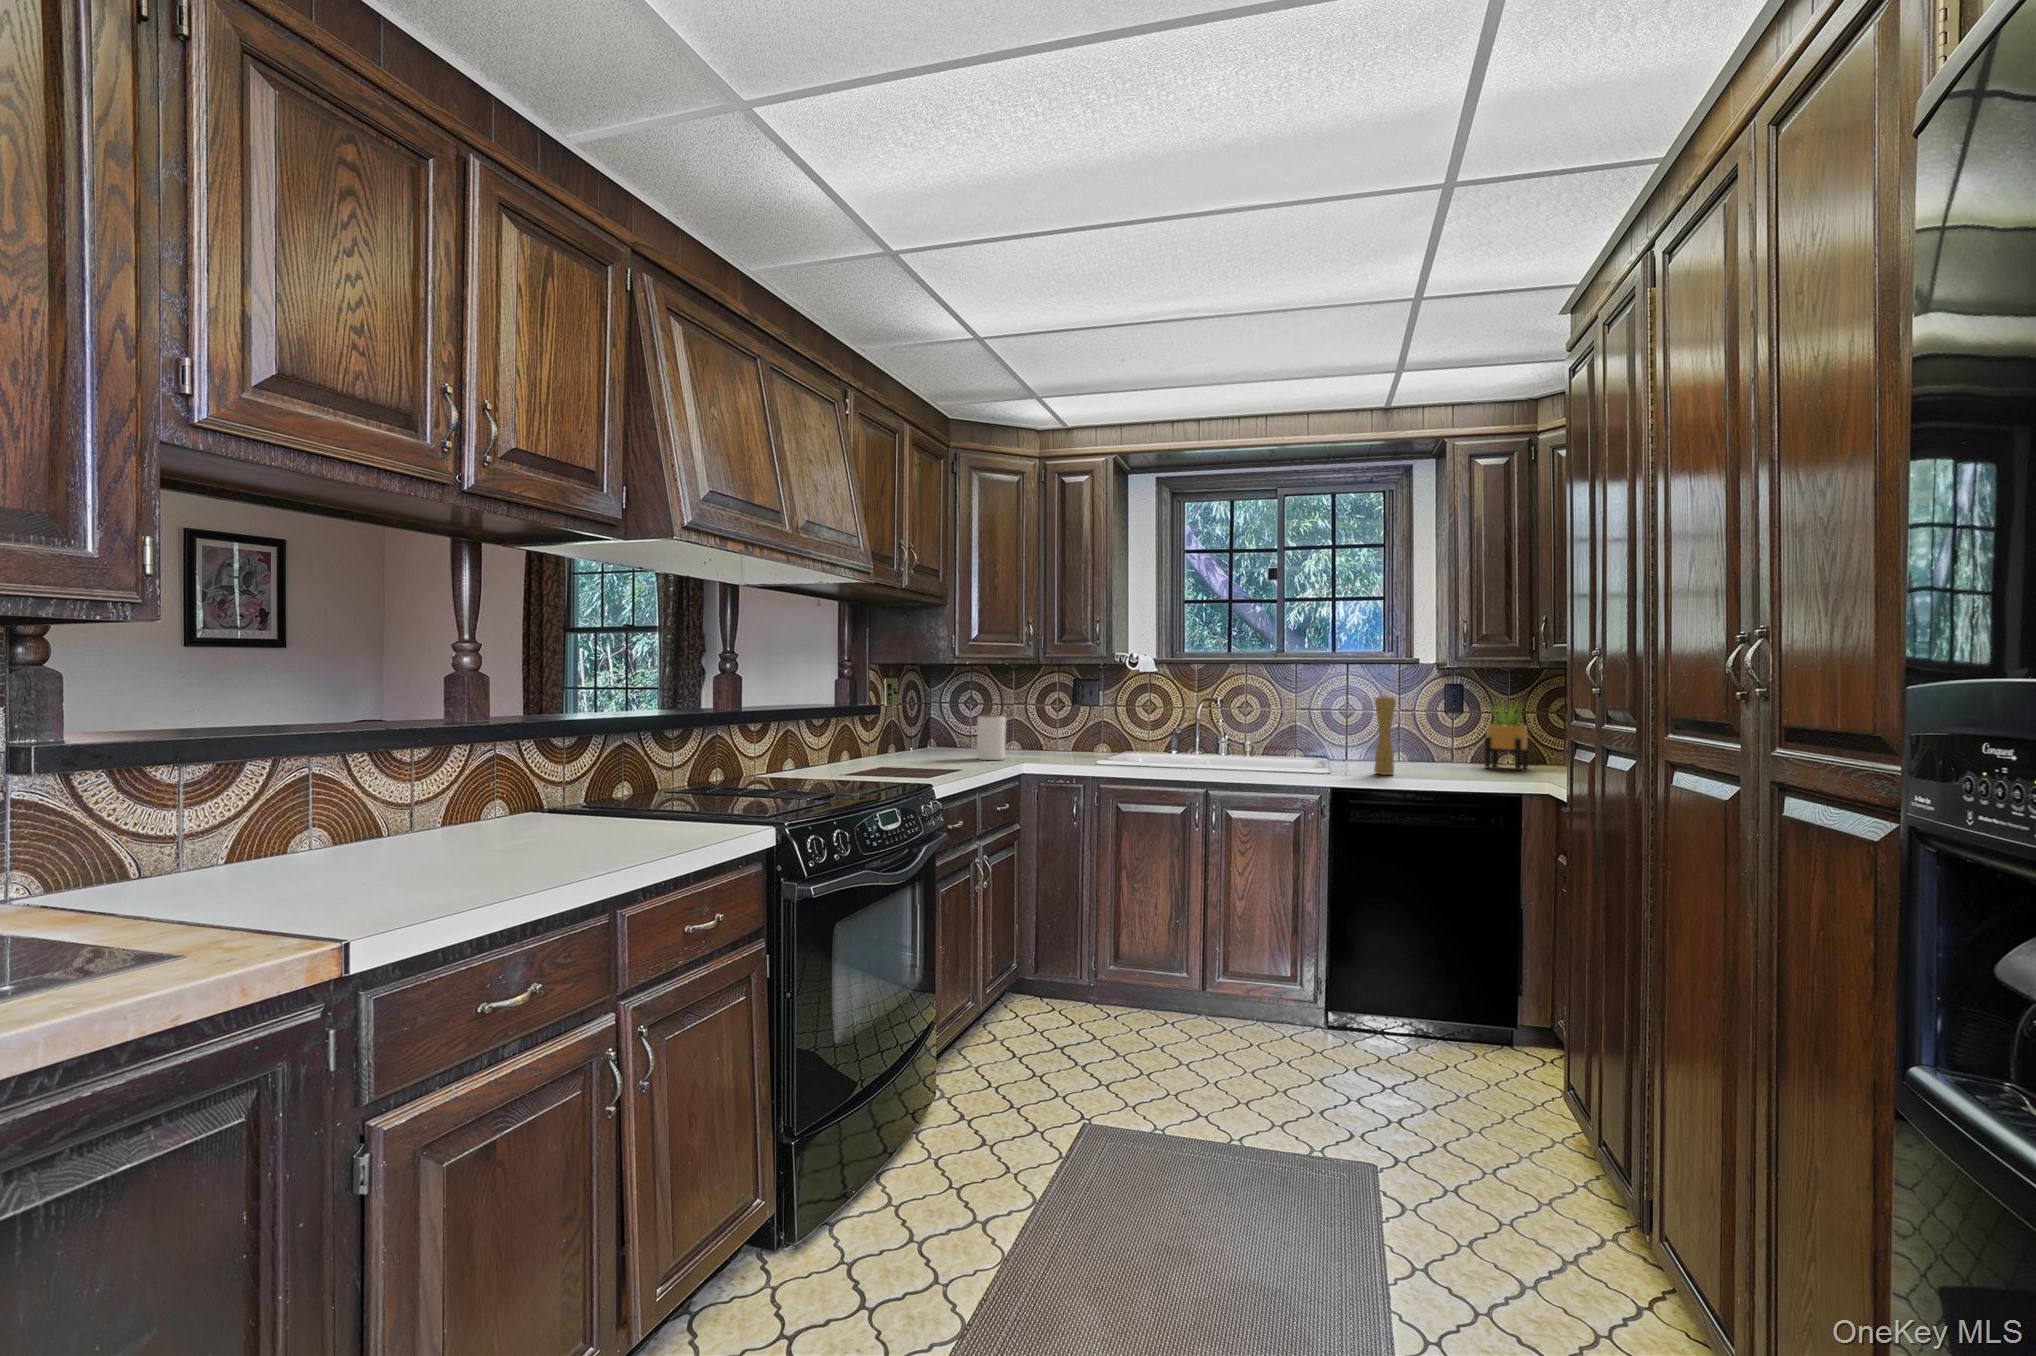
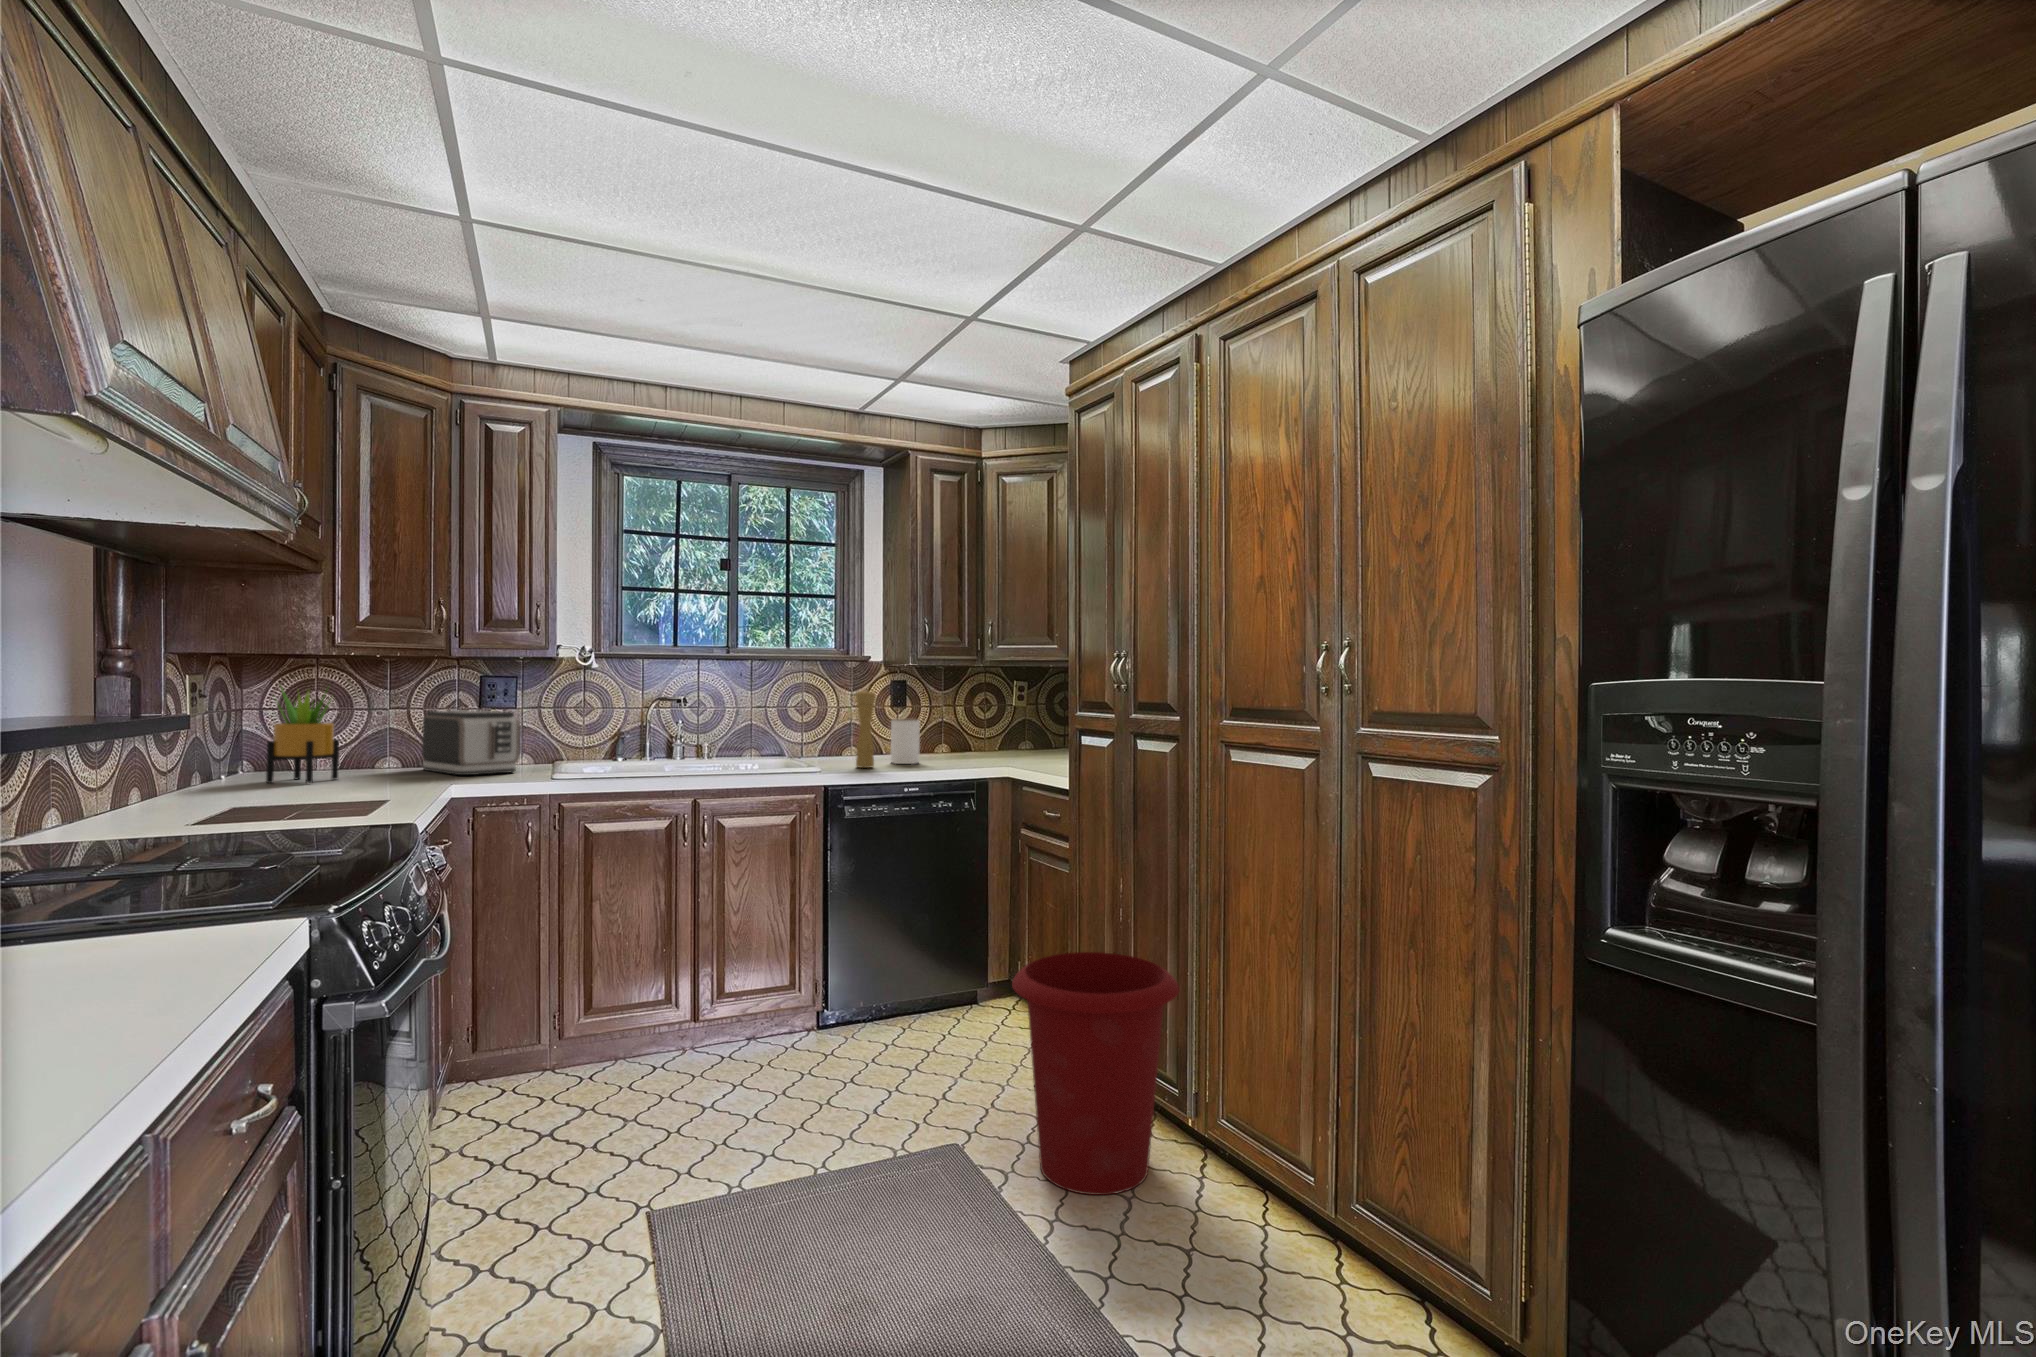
potted plant: present [1484,703,1528,770] -> present [266,687,339,783]
toaster: none [1027,706,1084,757] -> present [422,710,520,775]
jar: present [977,715,1006,760] -> present [891,719,920,764]
waste bin: none [1412,997,1626,1281] -> present [1012,952,1180,1195]

